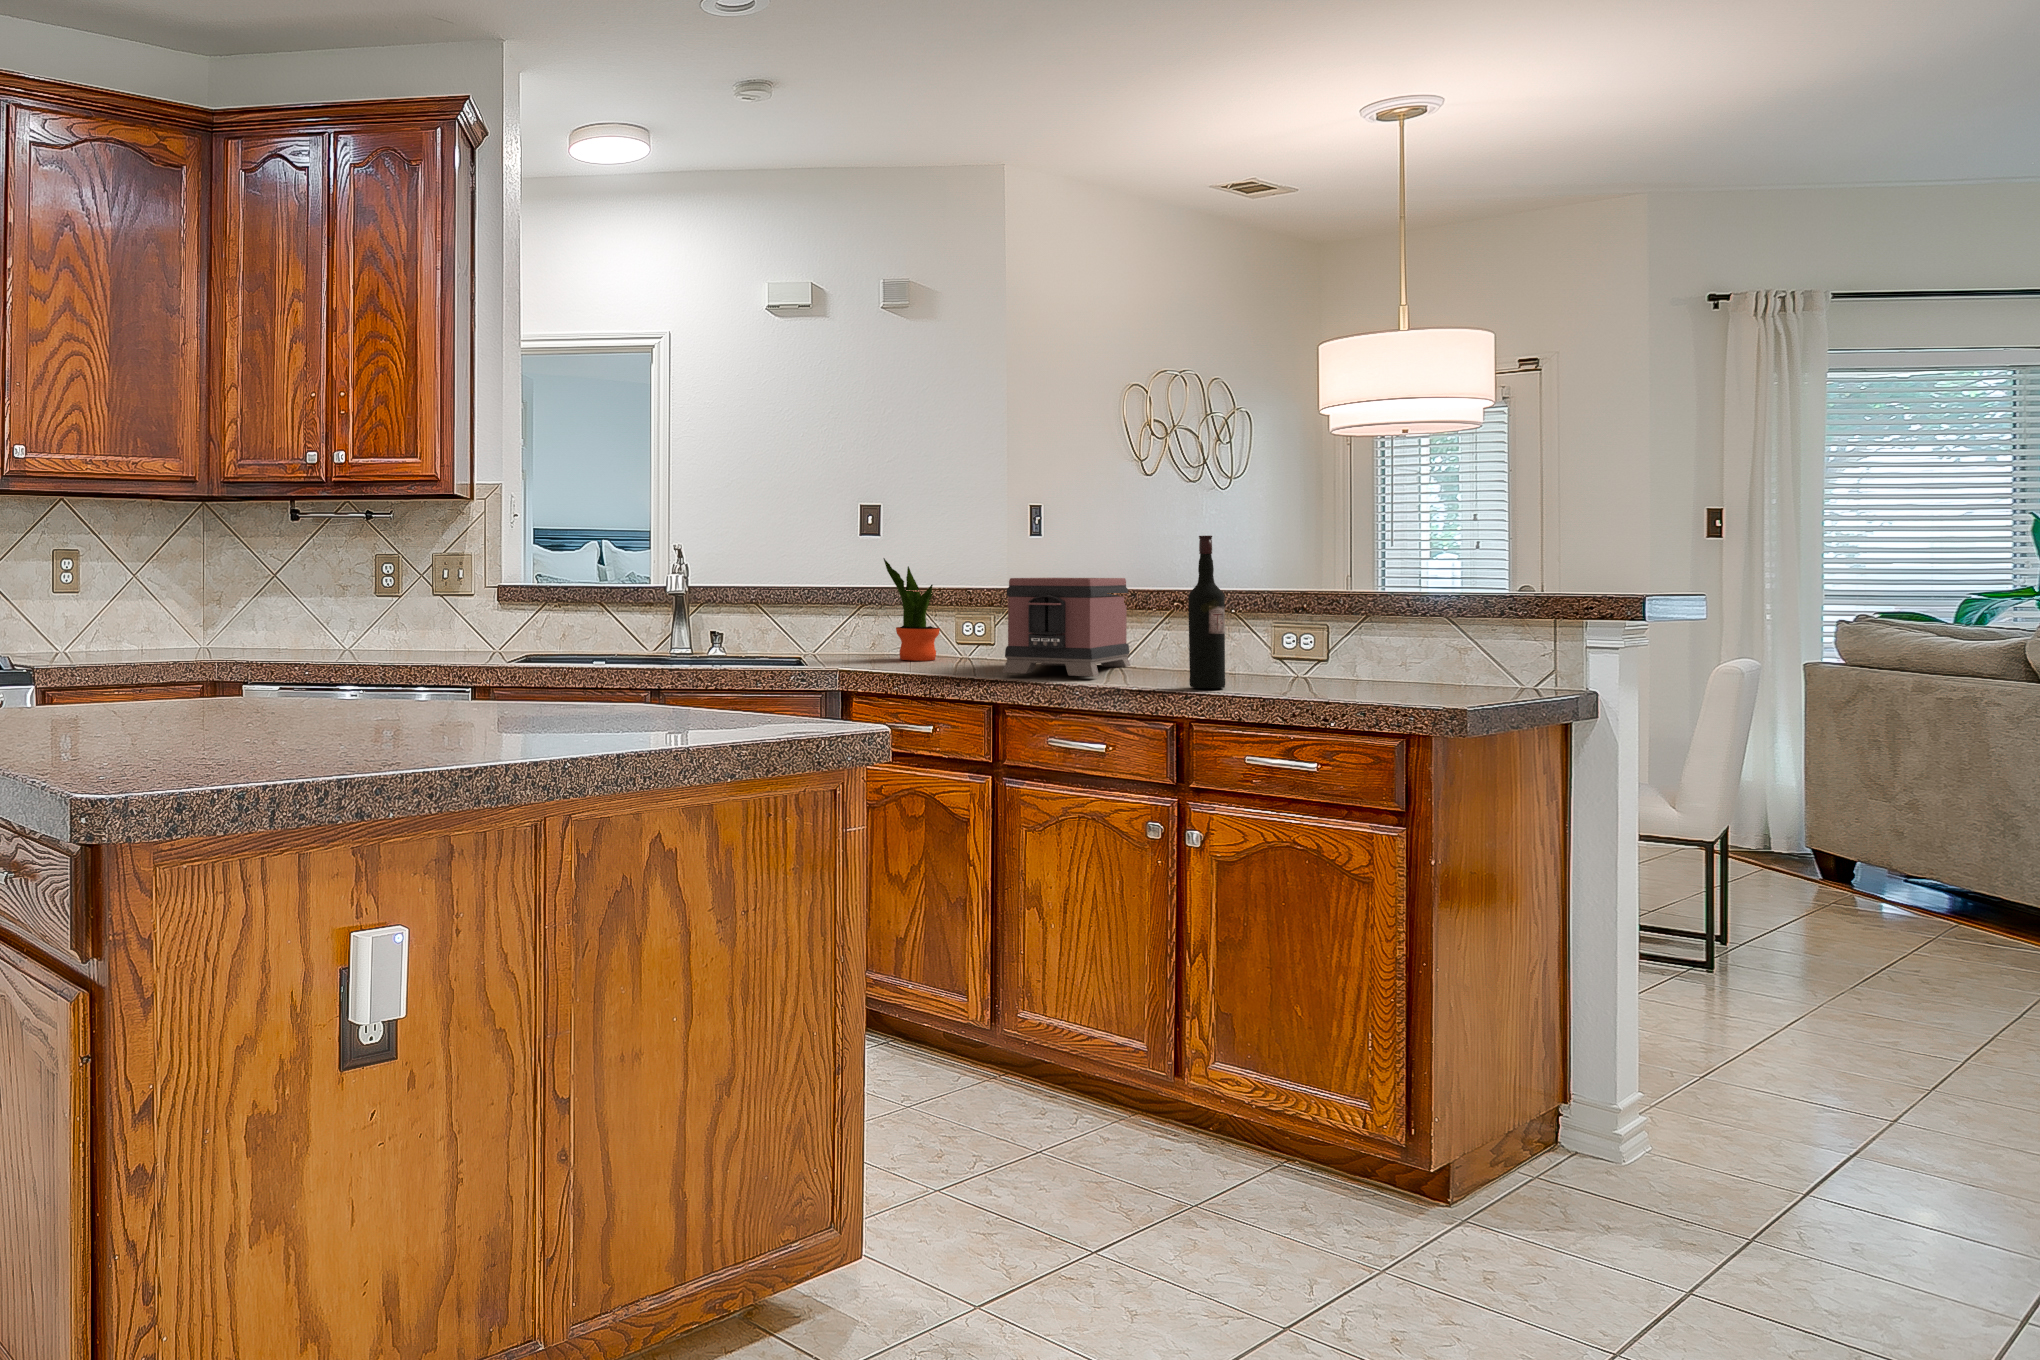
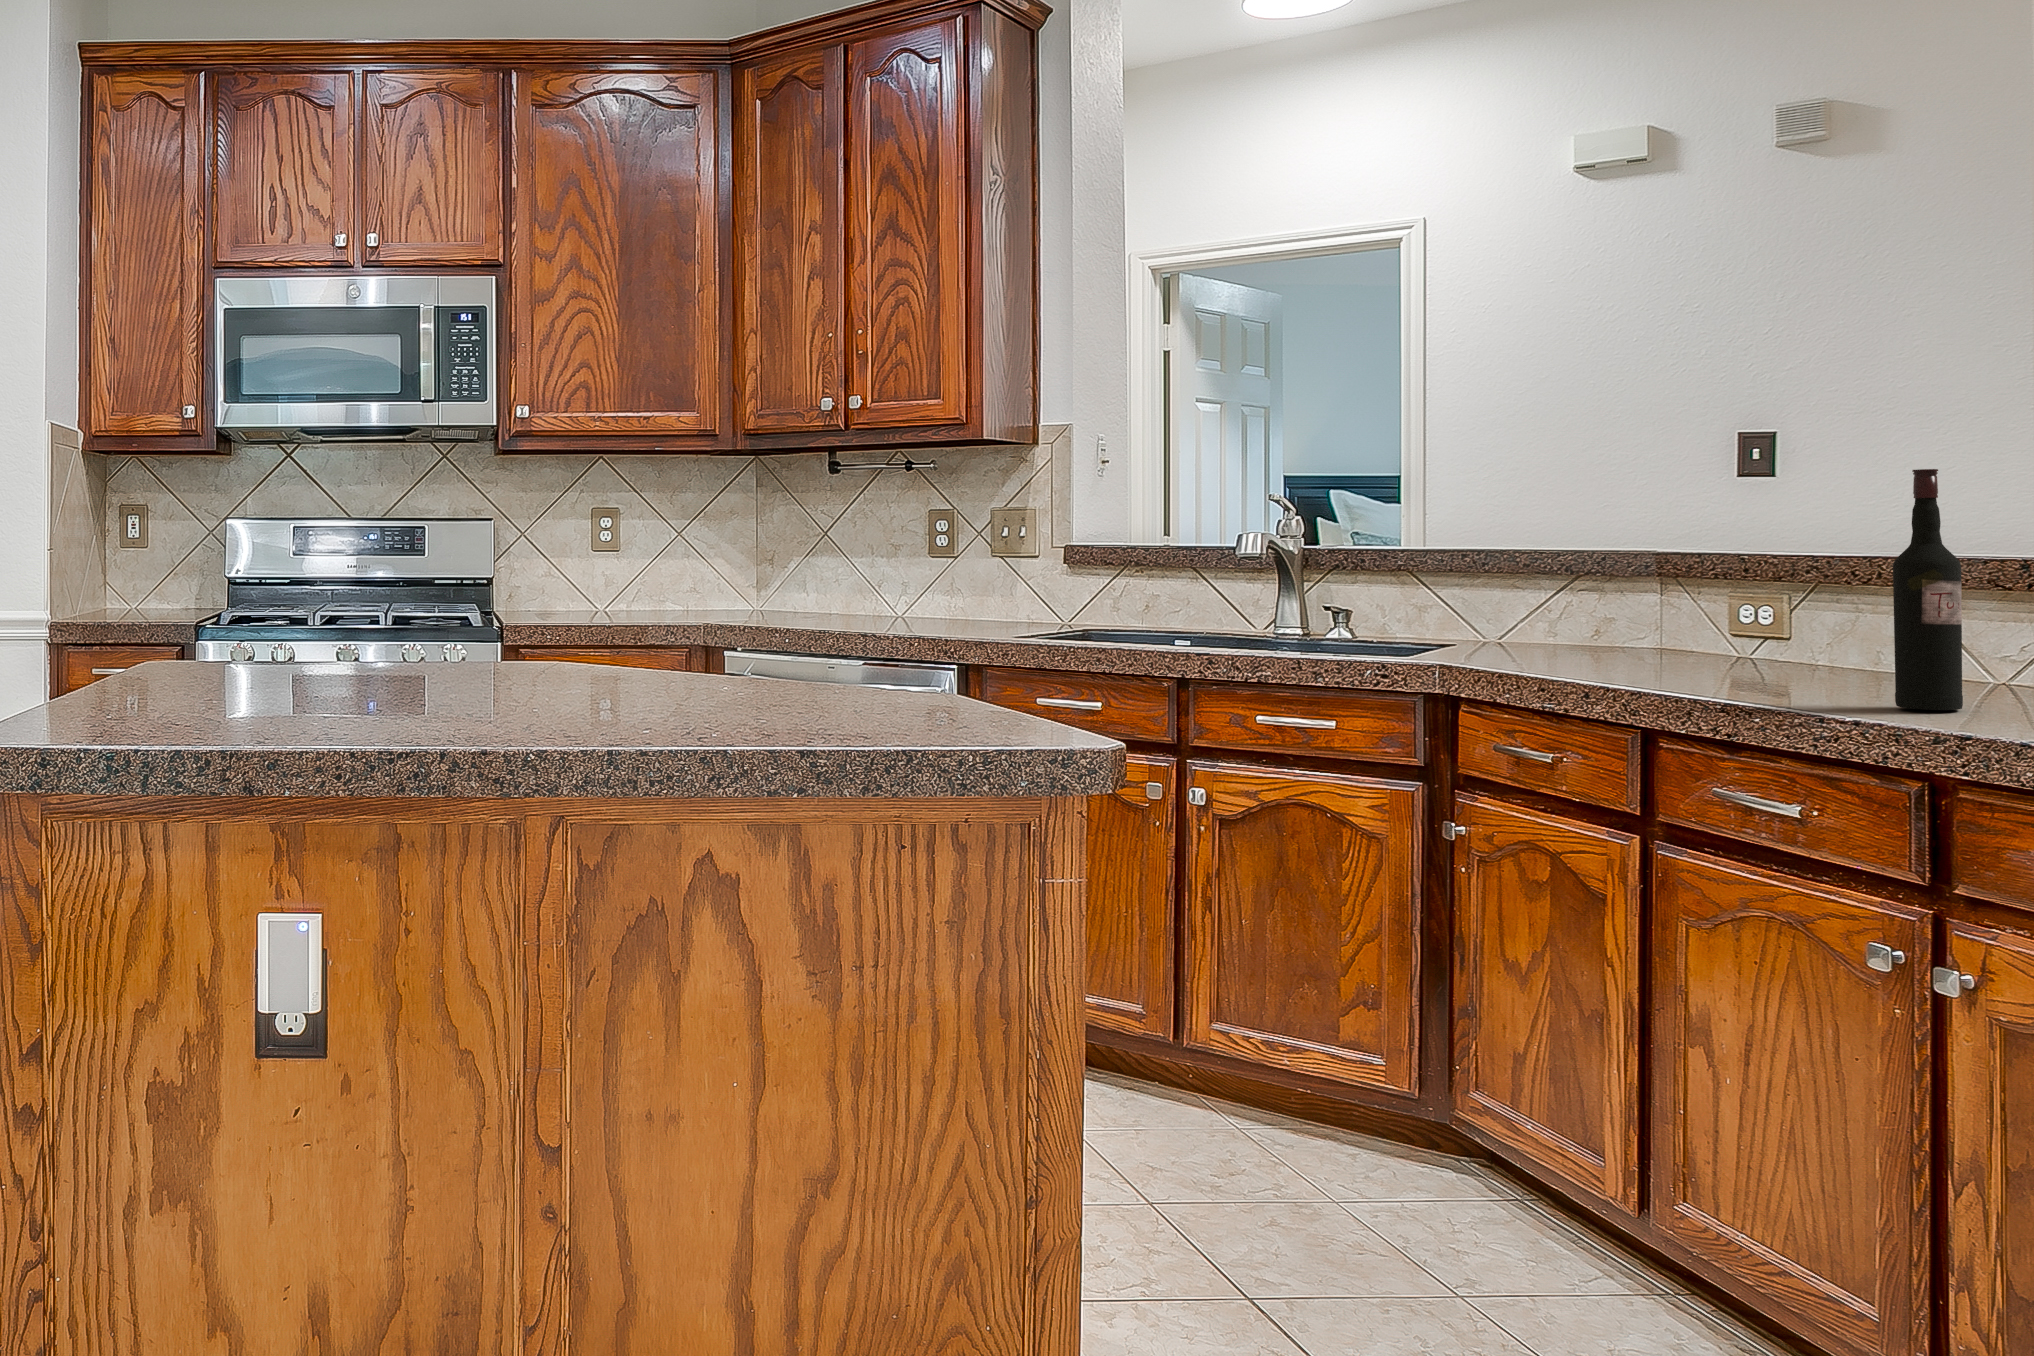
potted plant: present [884,558,940,661] -> none [1511,509,1607,652]
toaster: present [1002,578,1131,677] -> none [1627,536,1900,684]

